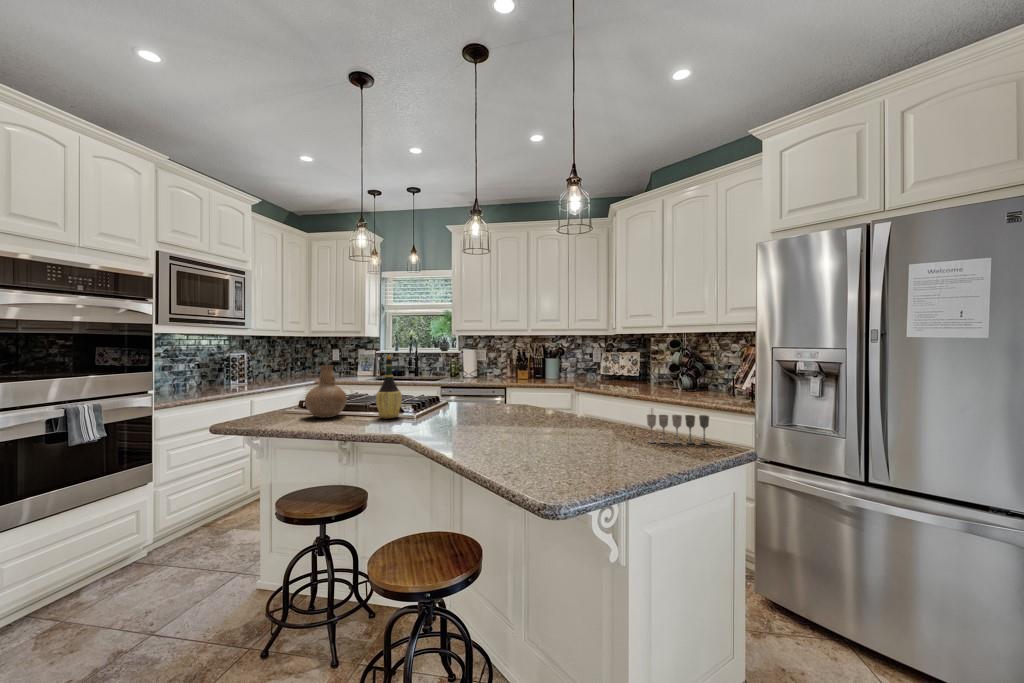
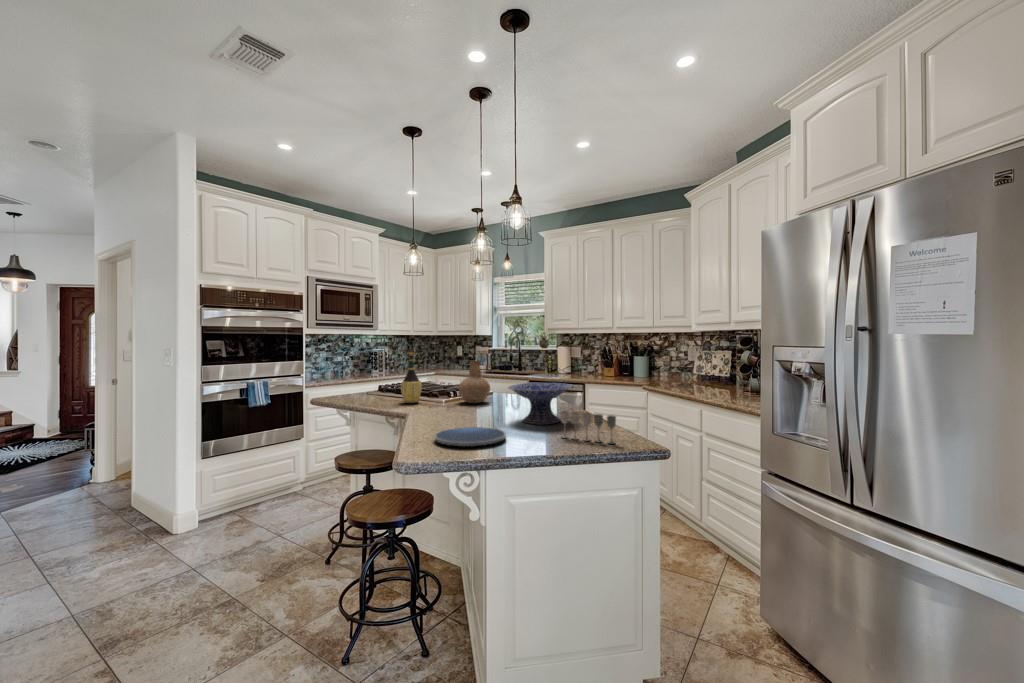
vase: present [305,365,347,418] -> present [459,361,490,403]
decorative bowl: none [549,386,620,431] -> present [508,383,573,424]
plate: none [531,439,615,464] -> present [435,427,506,446]

